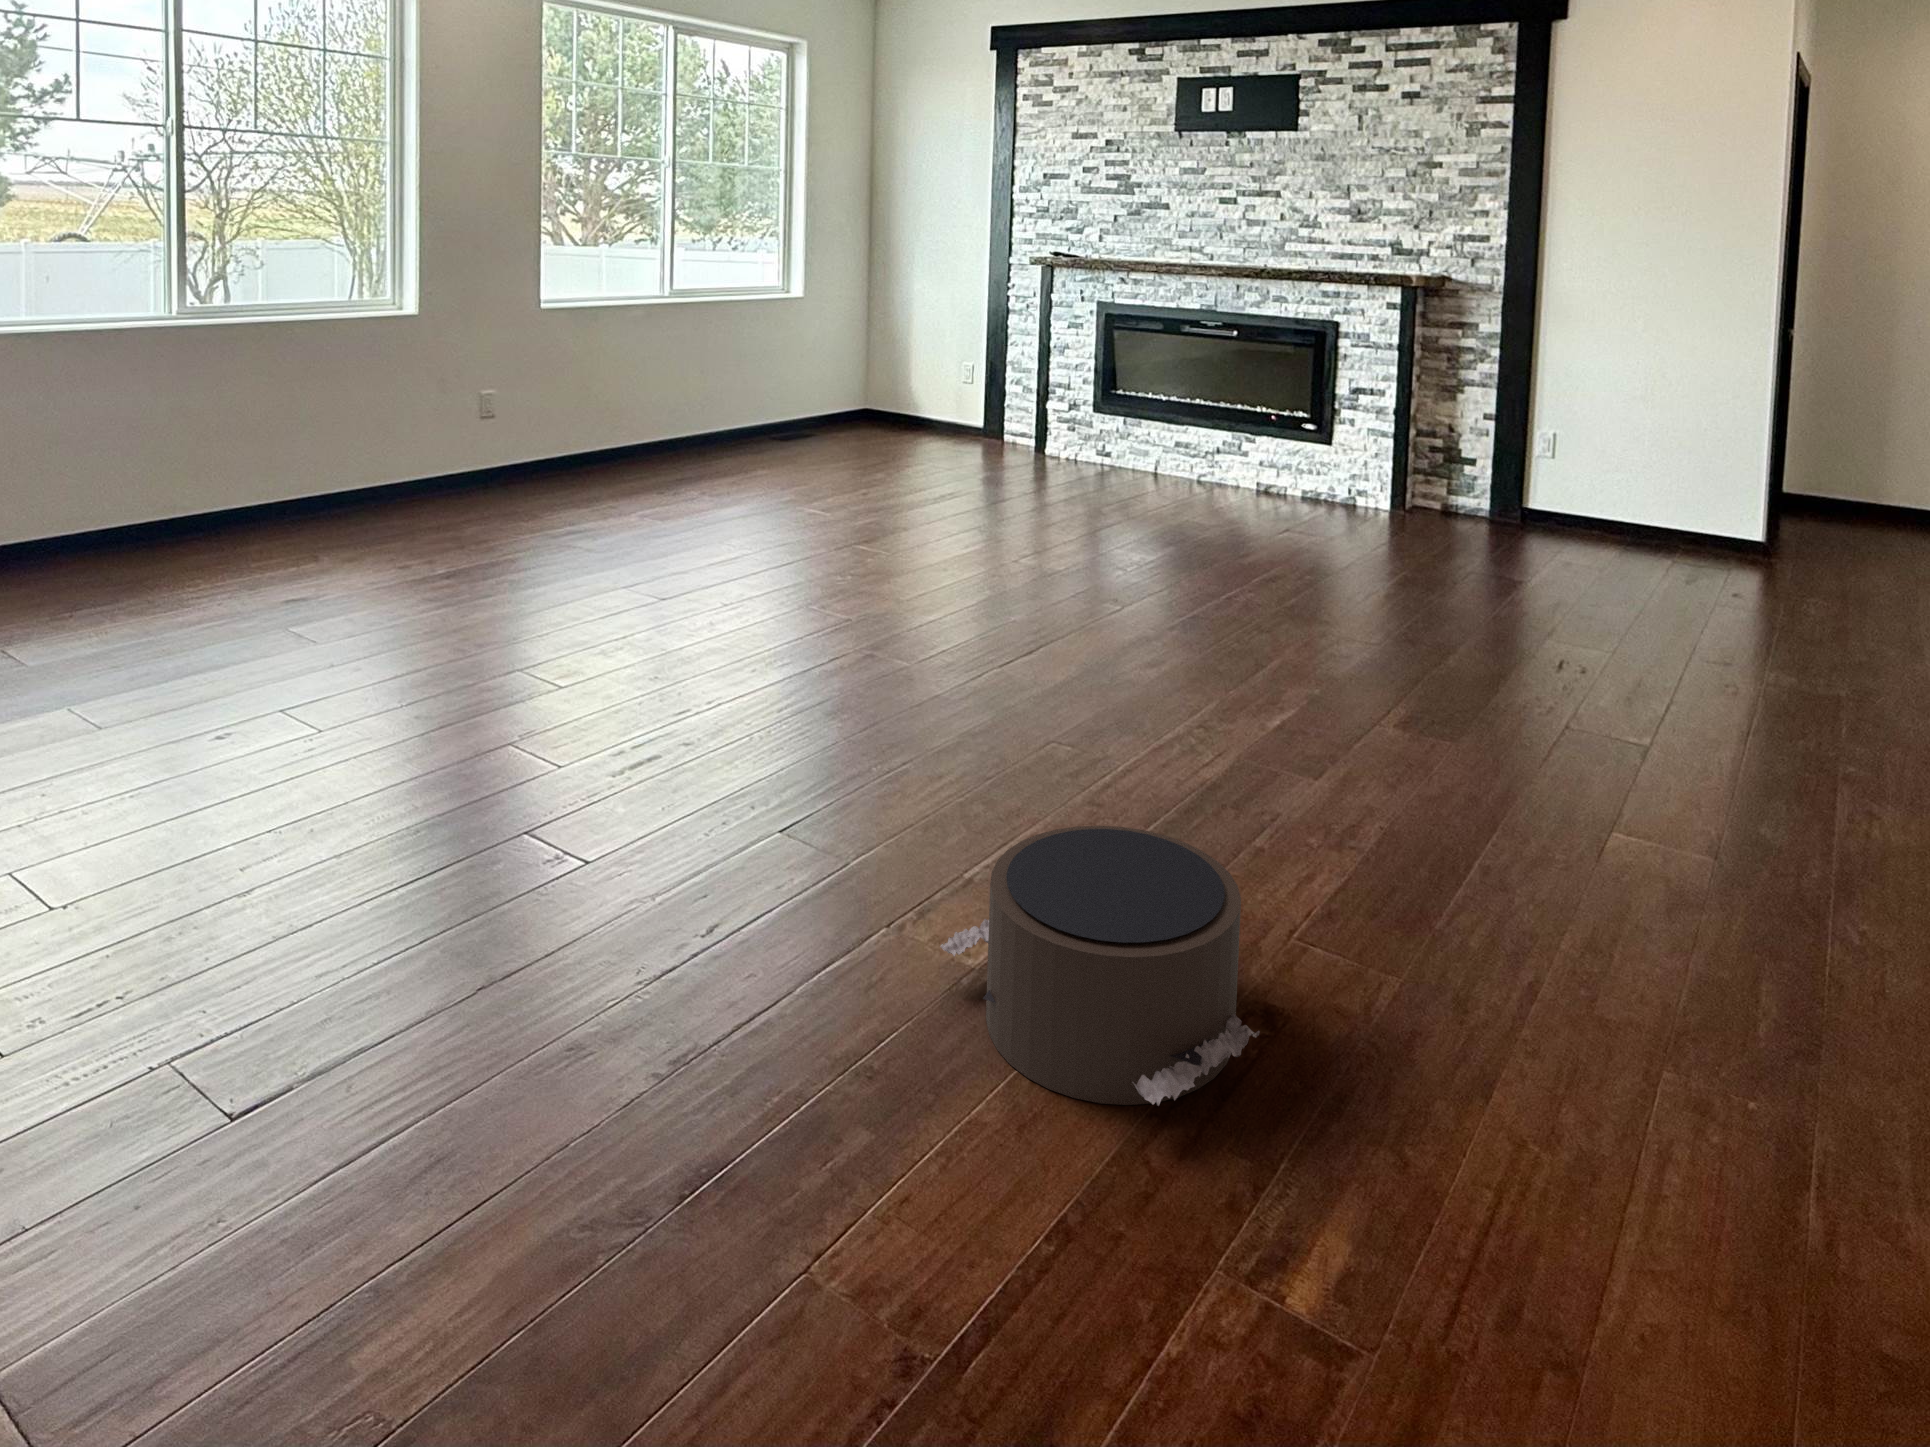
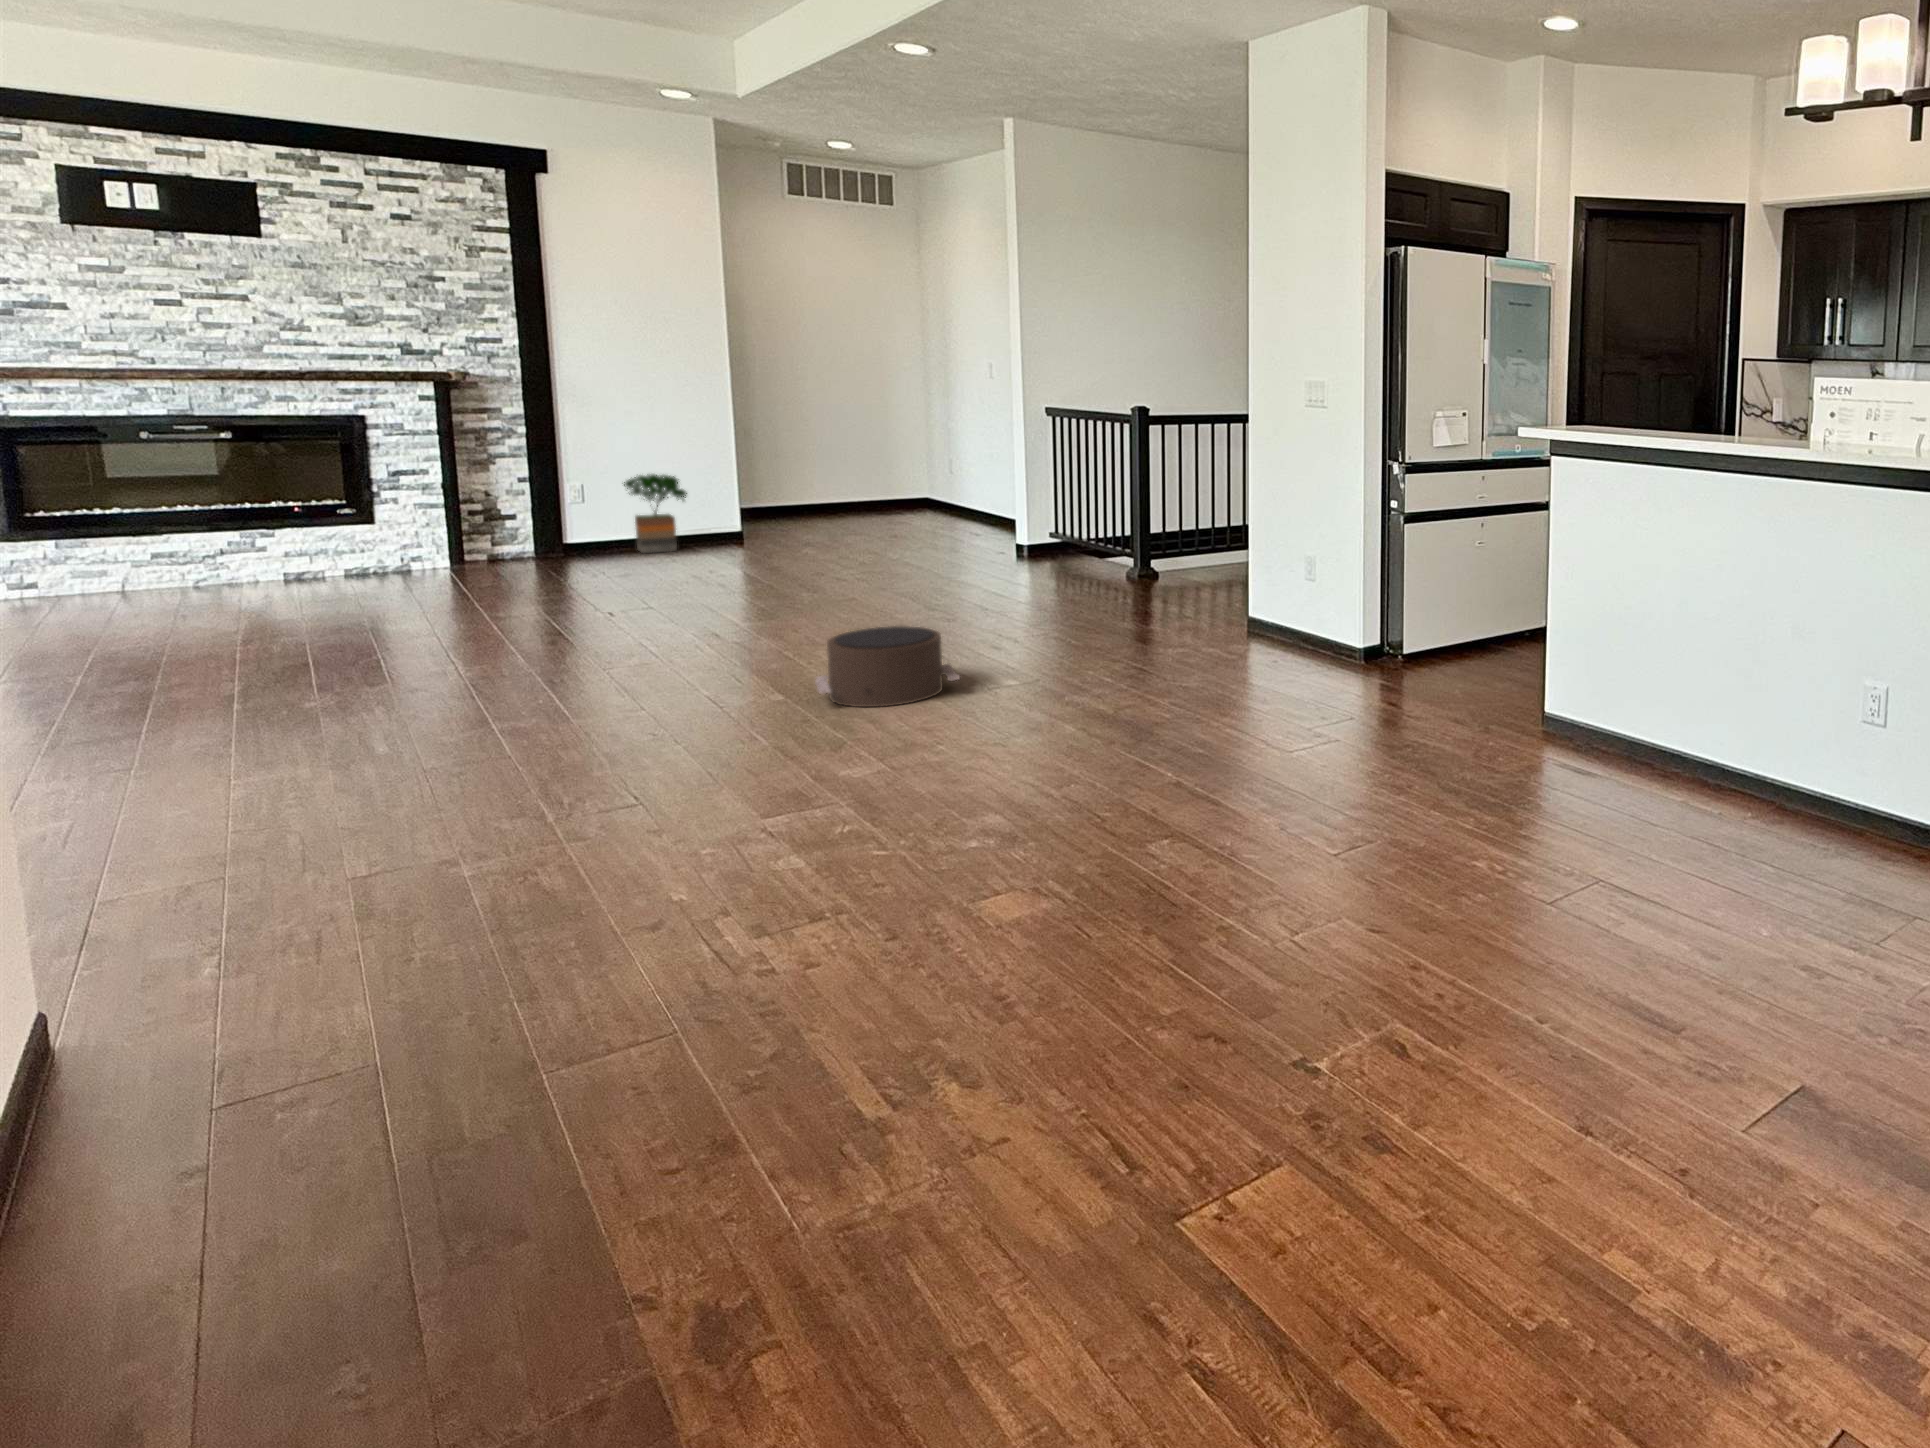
potted tree: none [1581,430,1666,555] -> present [624,474,687,553]

